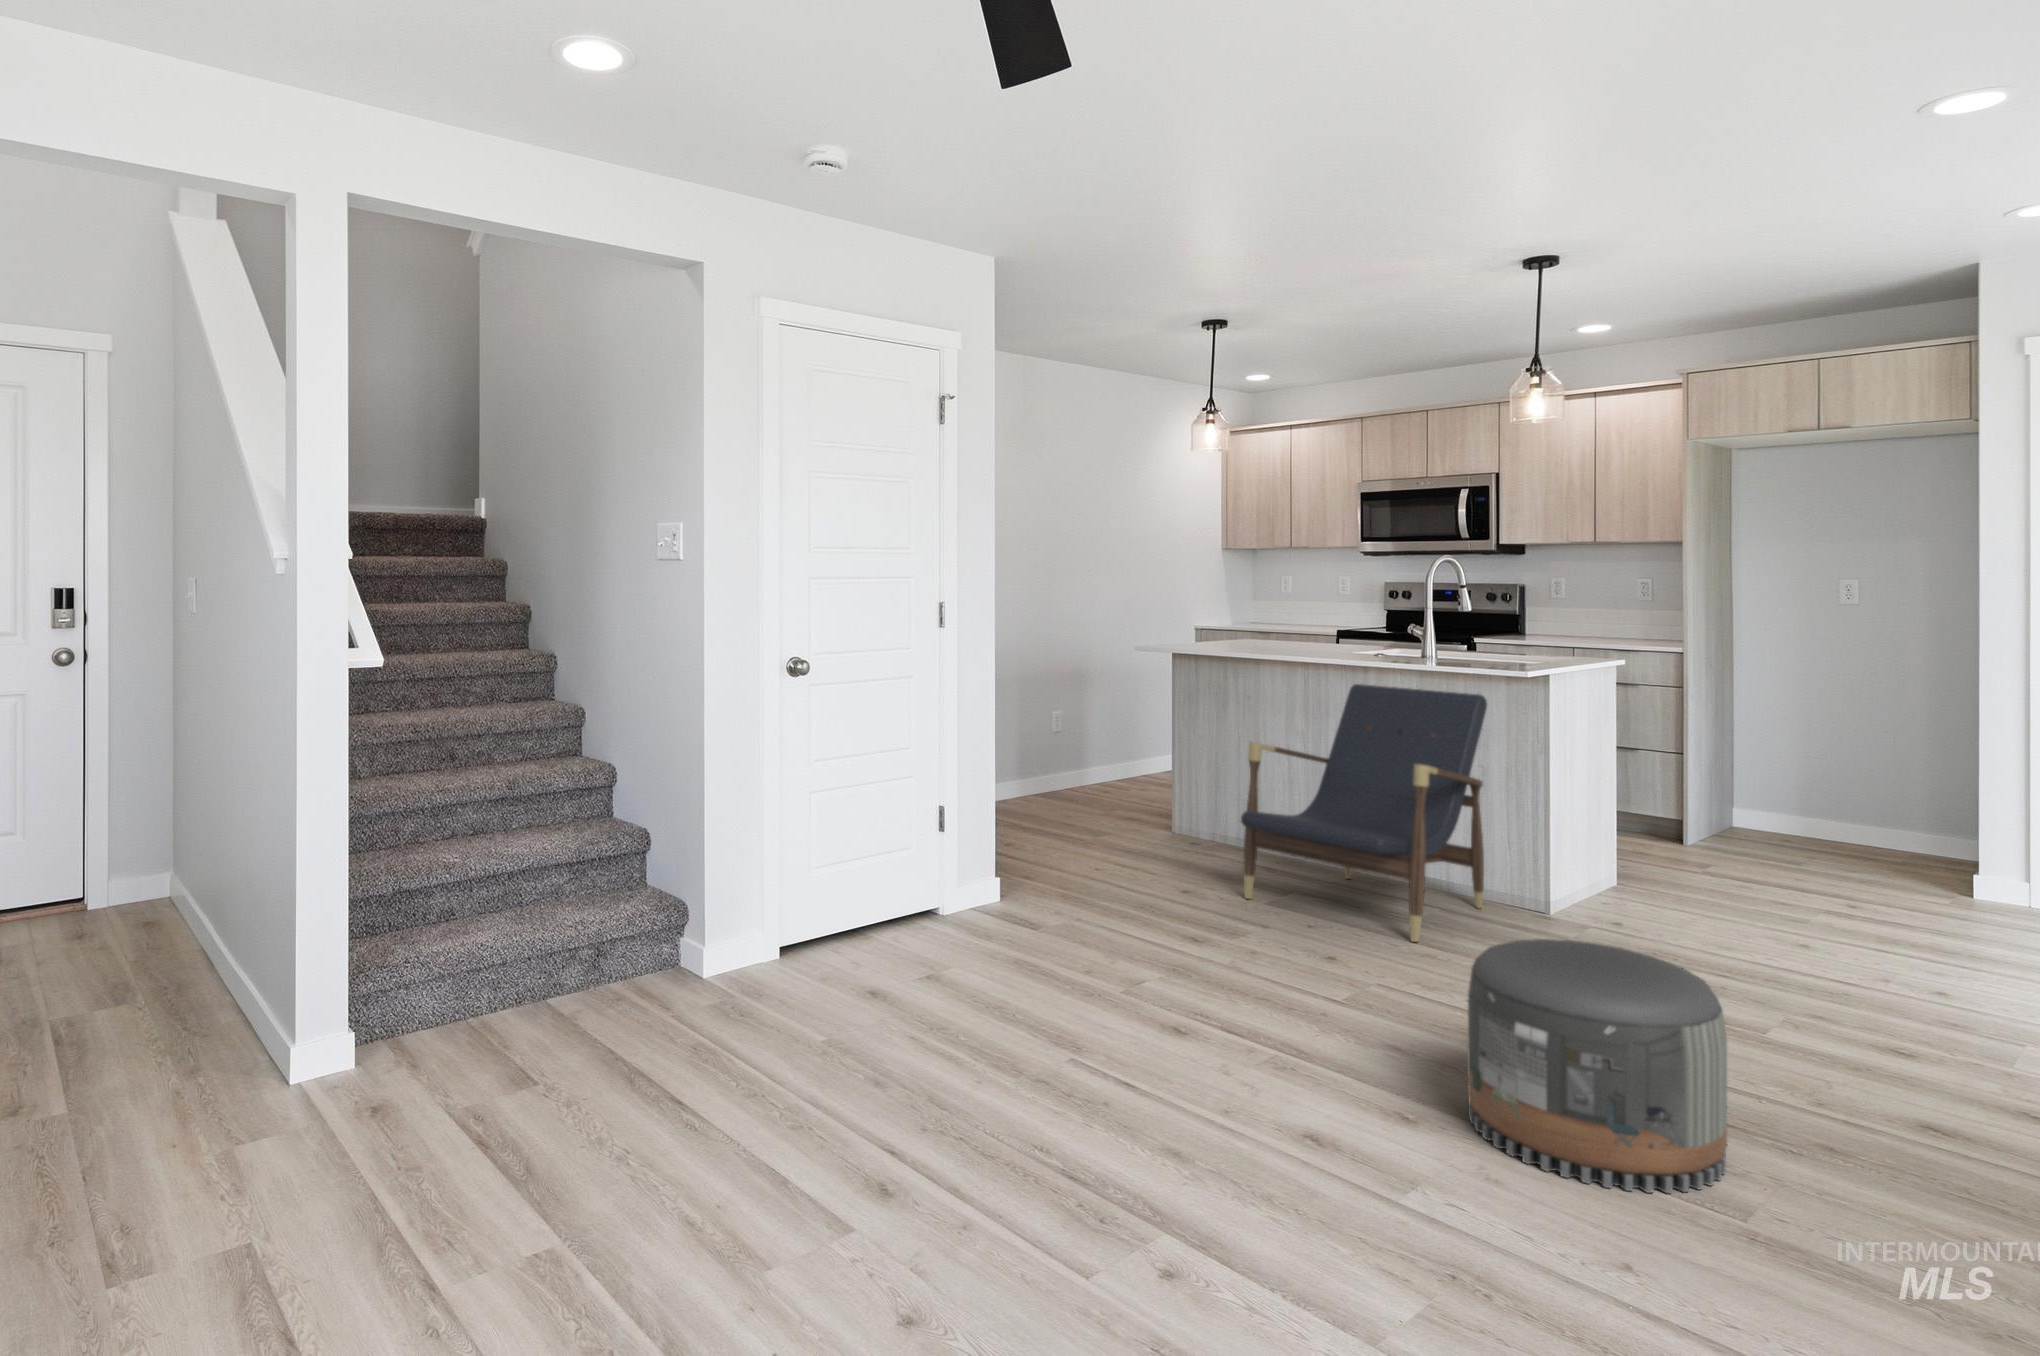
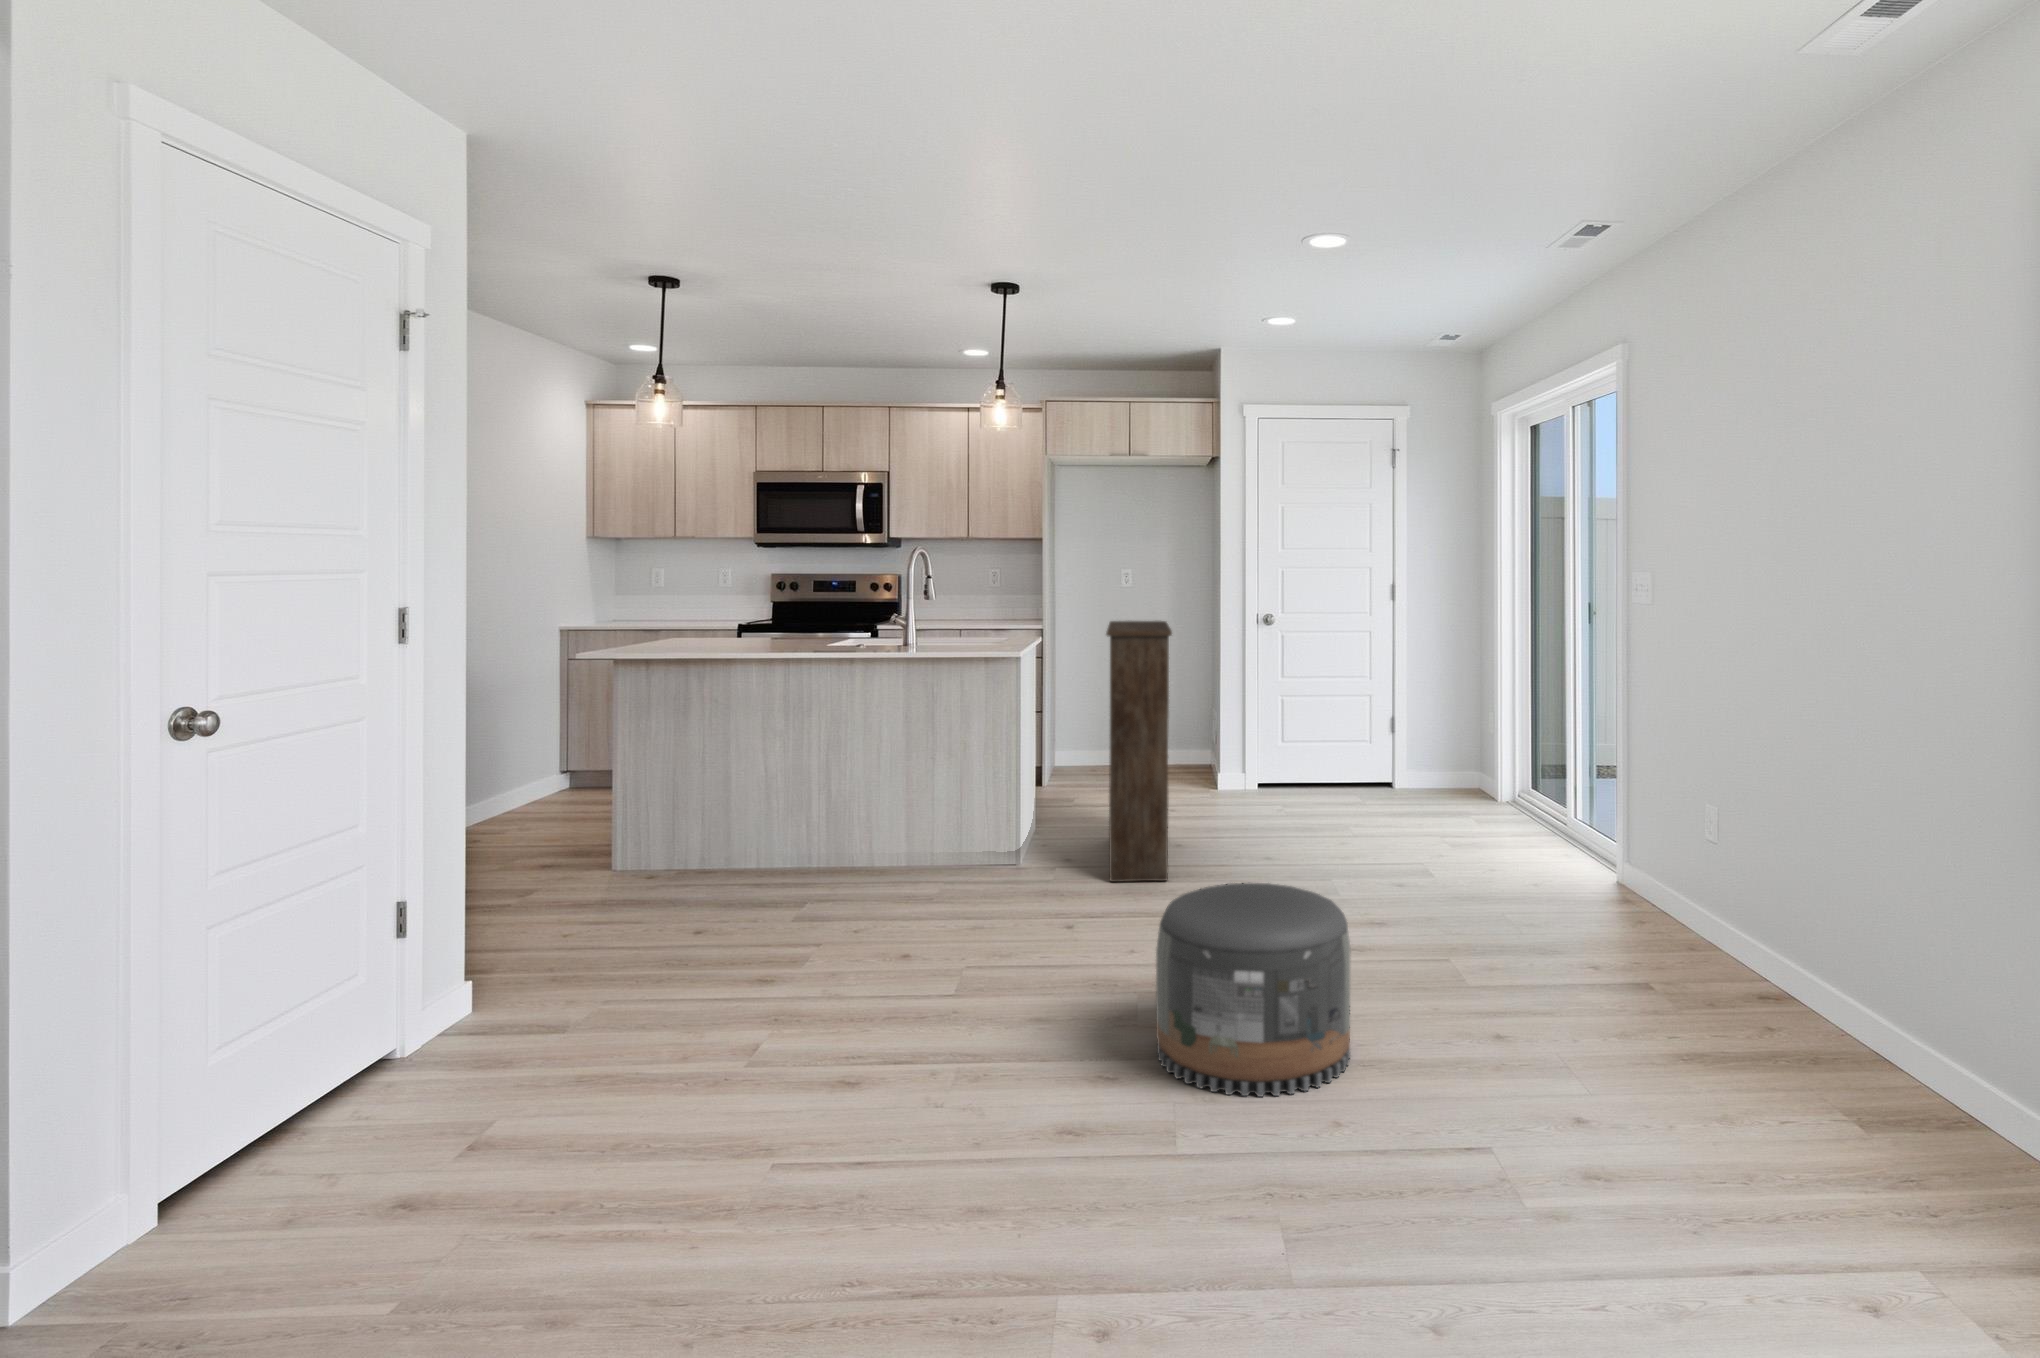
bookshelf: none [1625,643,1778,963] -> present [1106,621,1172,882]
lounge chair: present [1241,684,1487,942] -> none [766,677,986,924]

